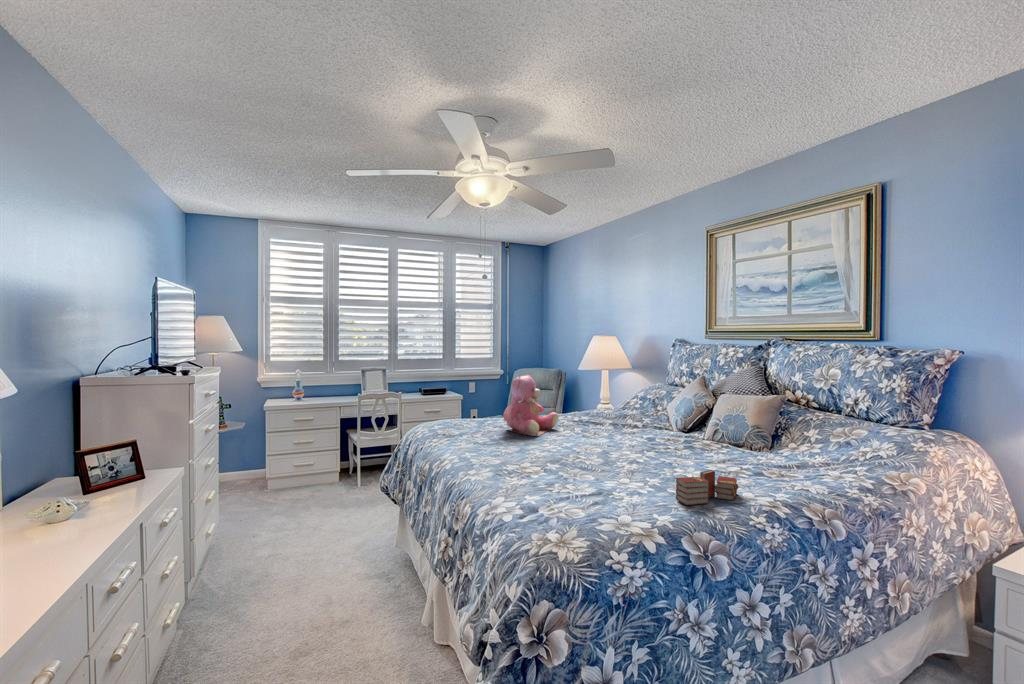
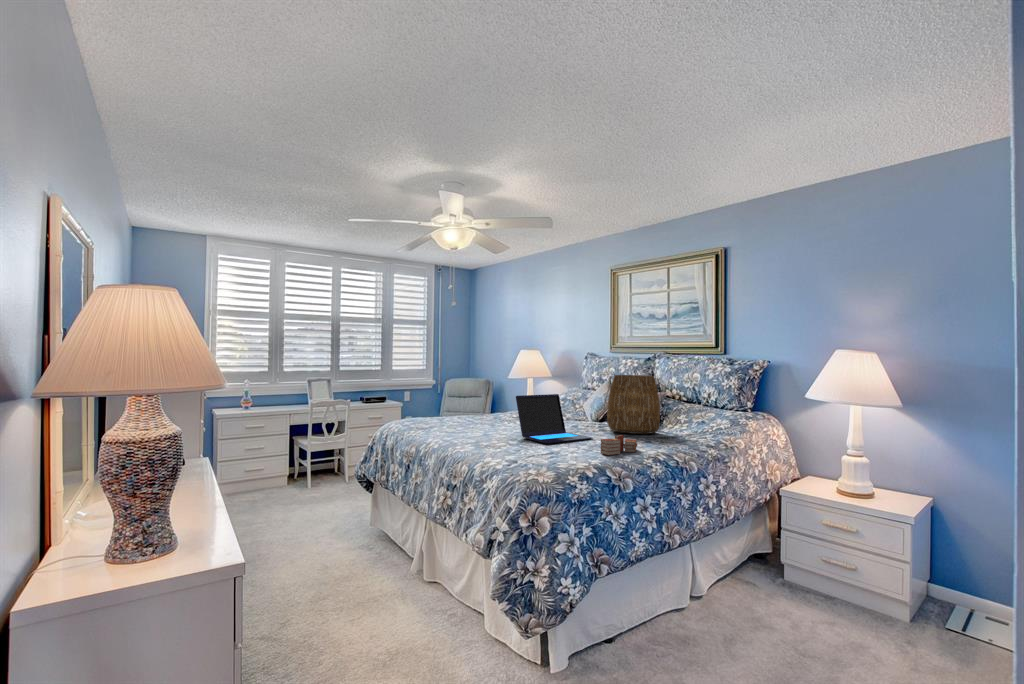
tote bag: none [690,368,782,460] -> present [604,372,663,434]
teddy bear: present [503,375,559,436] -> none [463,380,504,427]
laptop: none [561,398,670,473] -> present [516,394,592,444]

